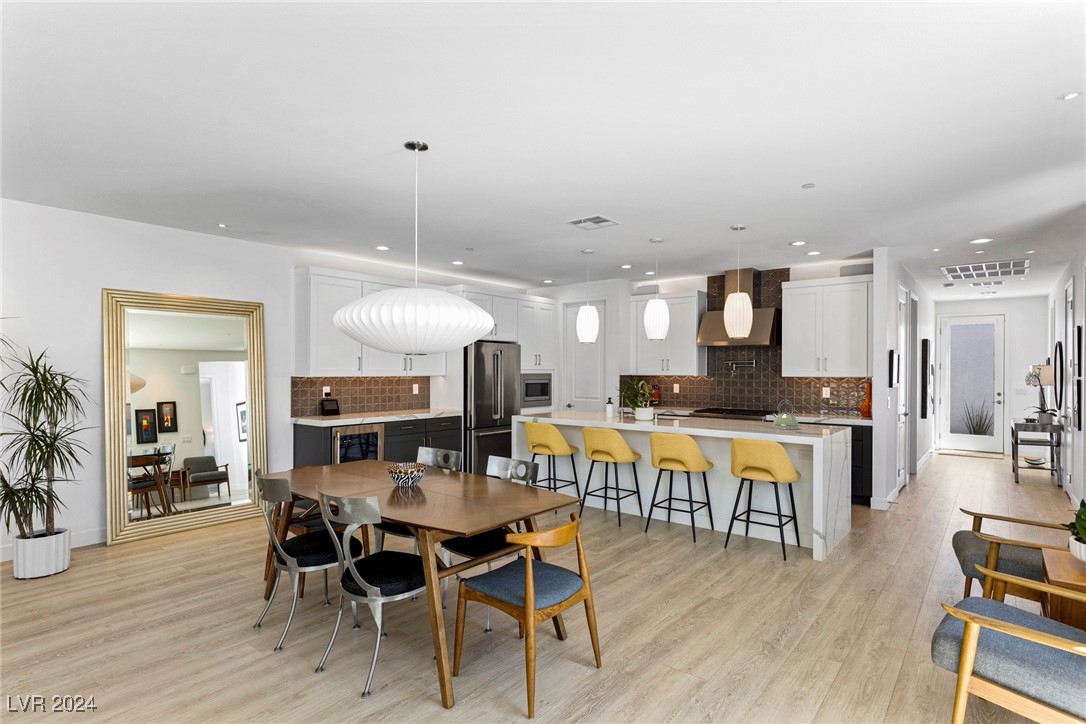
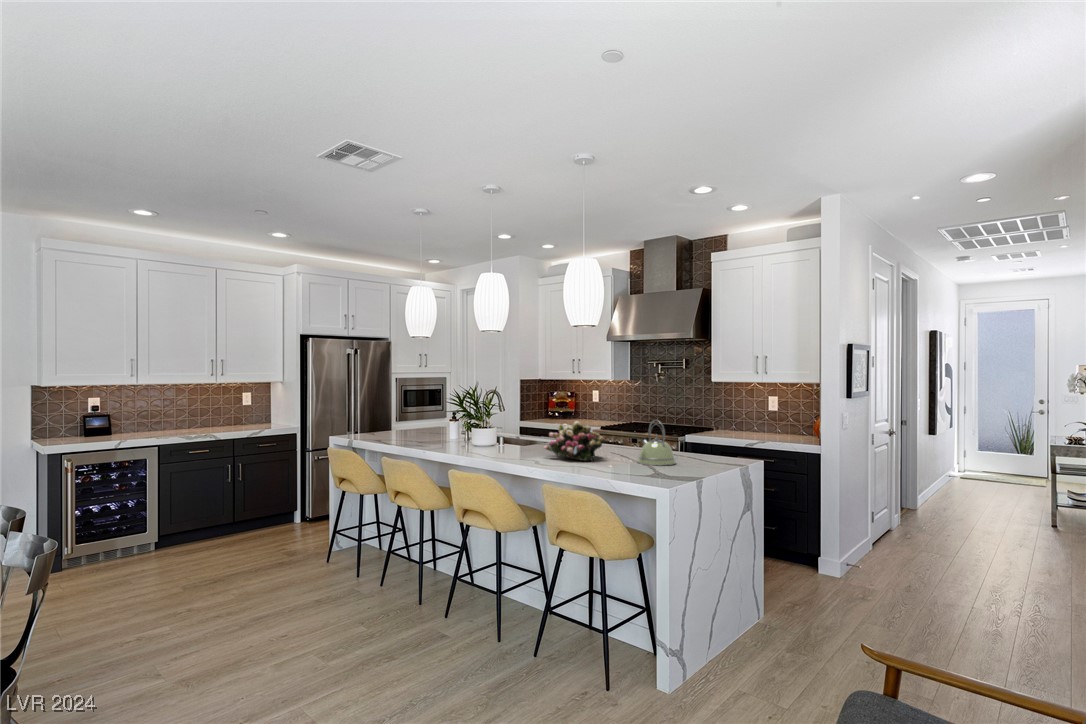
flower arrangement: none [709,401,752,427] -> present [543,421,605,461]

